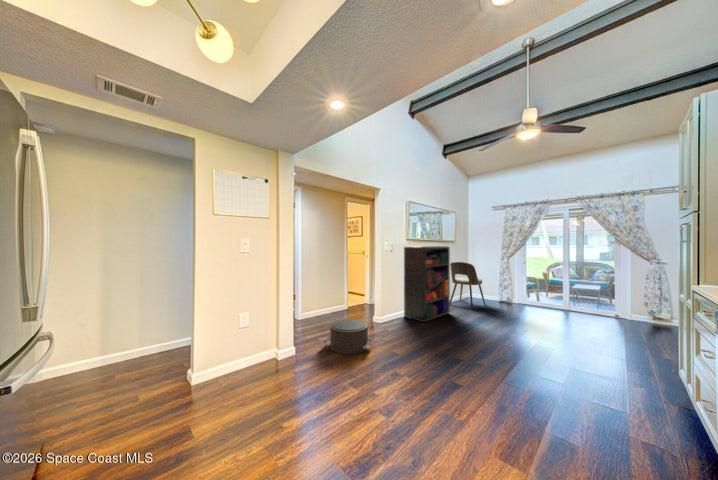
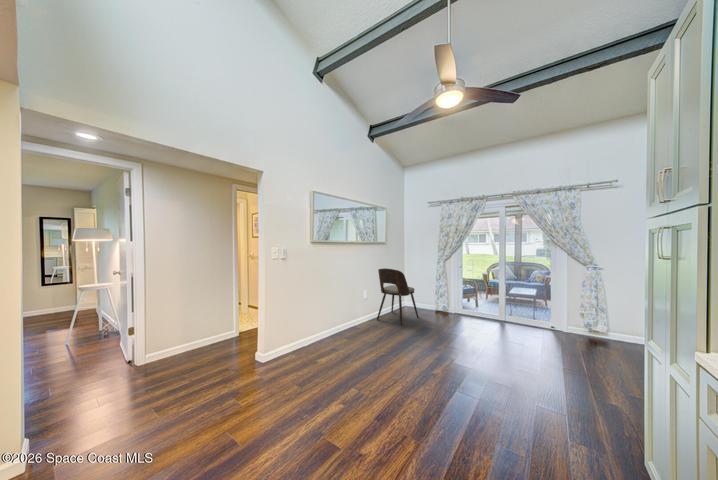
bookshelf: present [404,246,450,322] -> none [310,251,372,354]
pouf: present [322,320,372,354] -> none [134,374,228,446]

